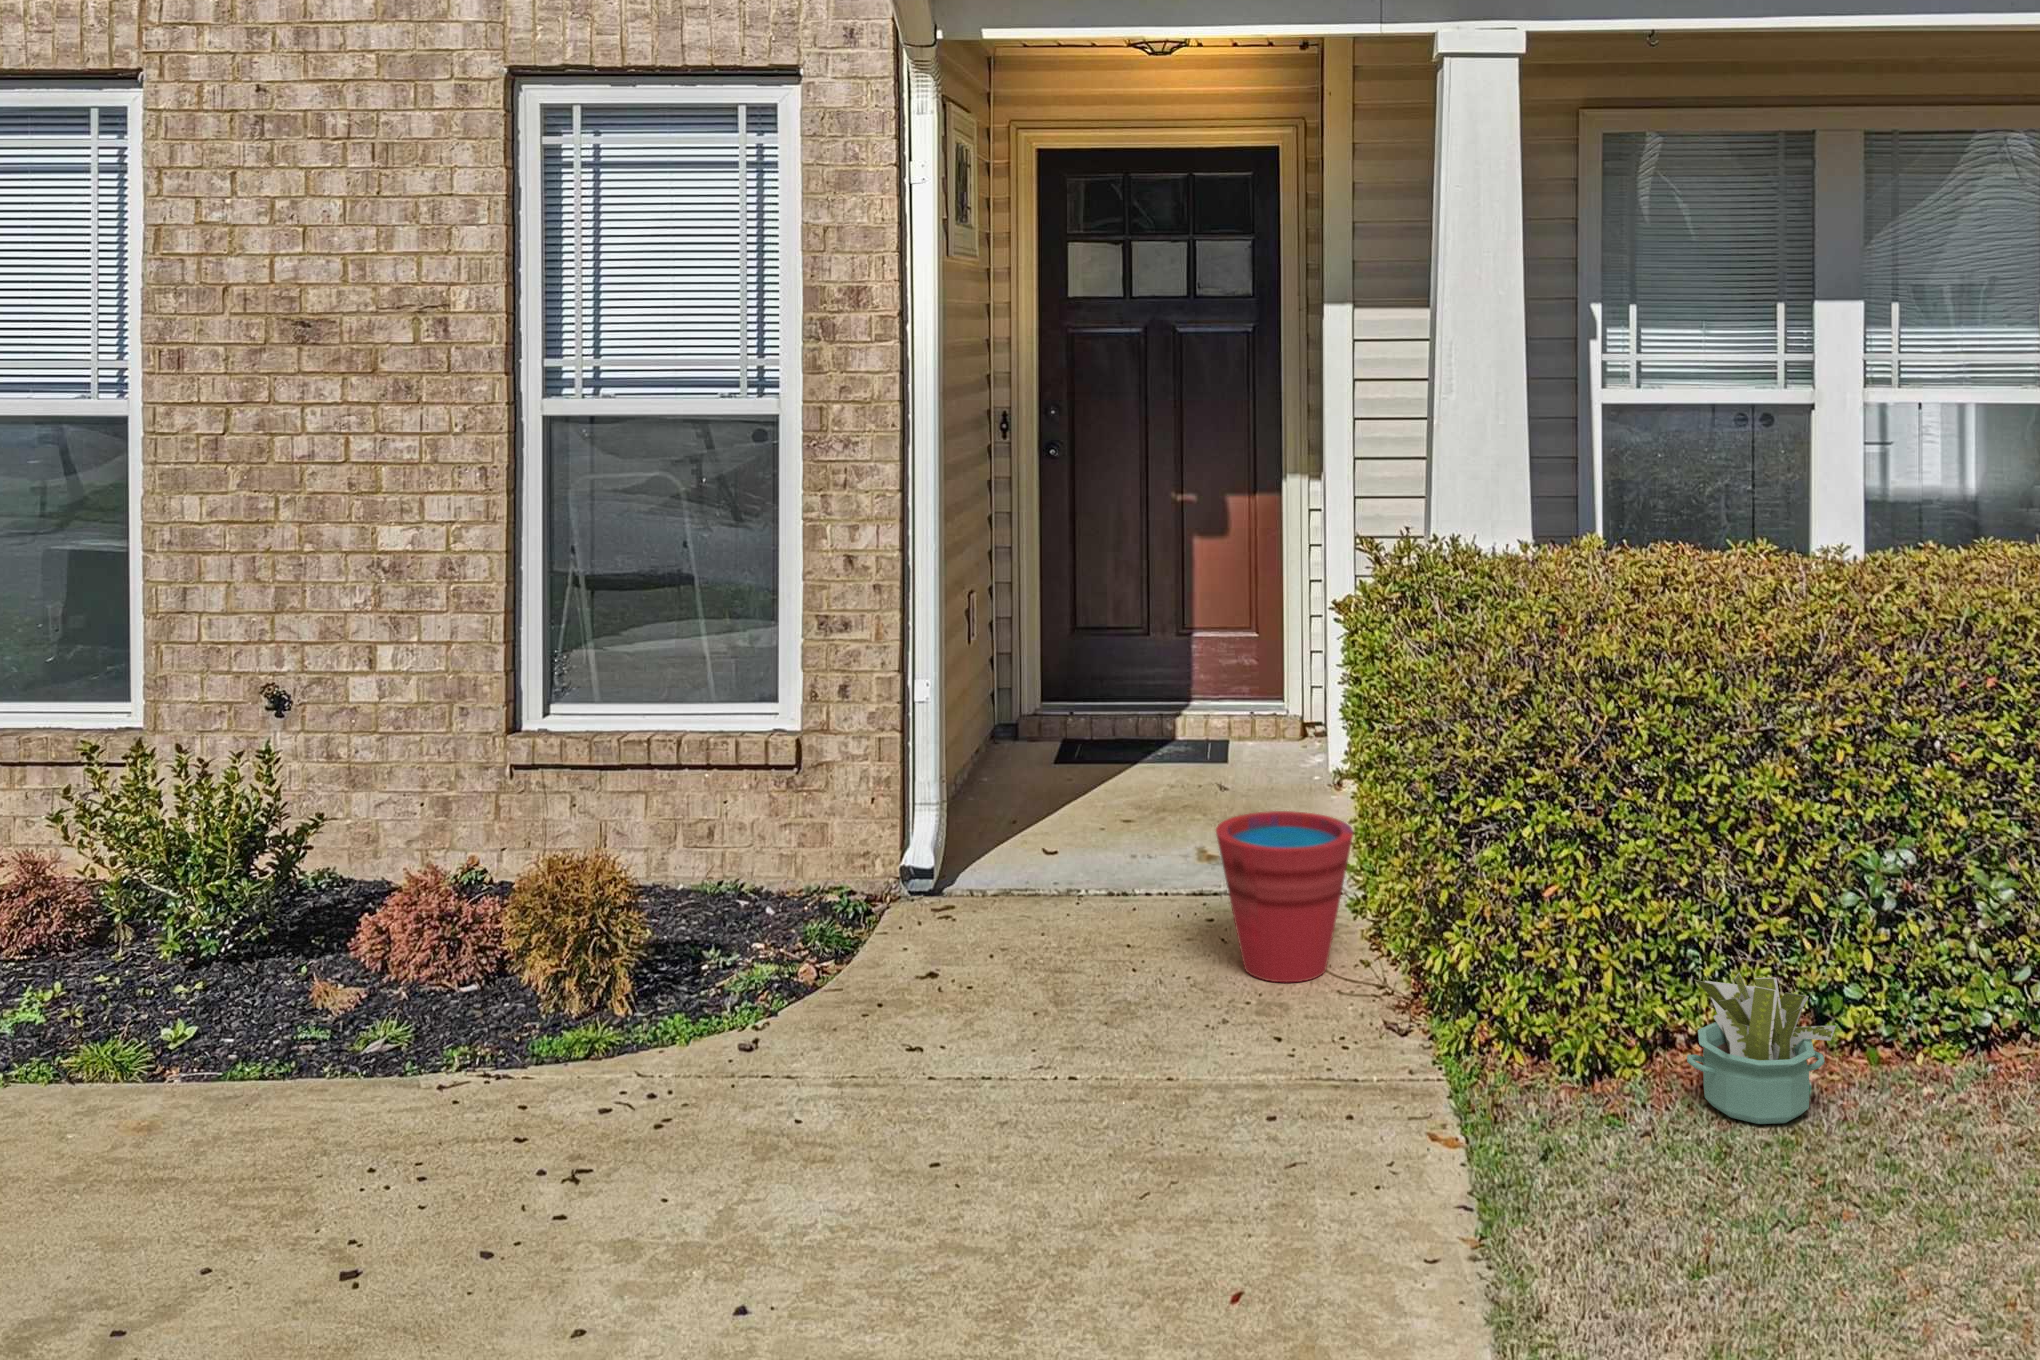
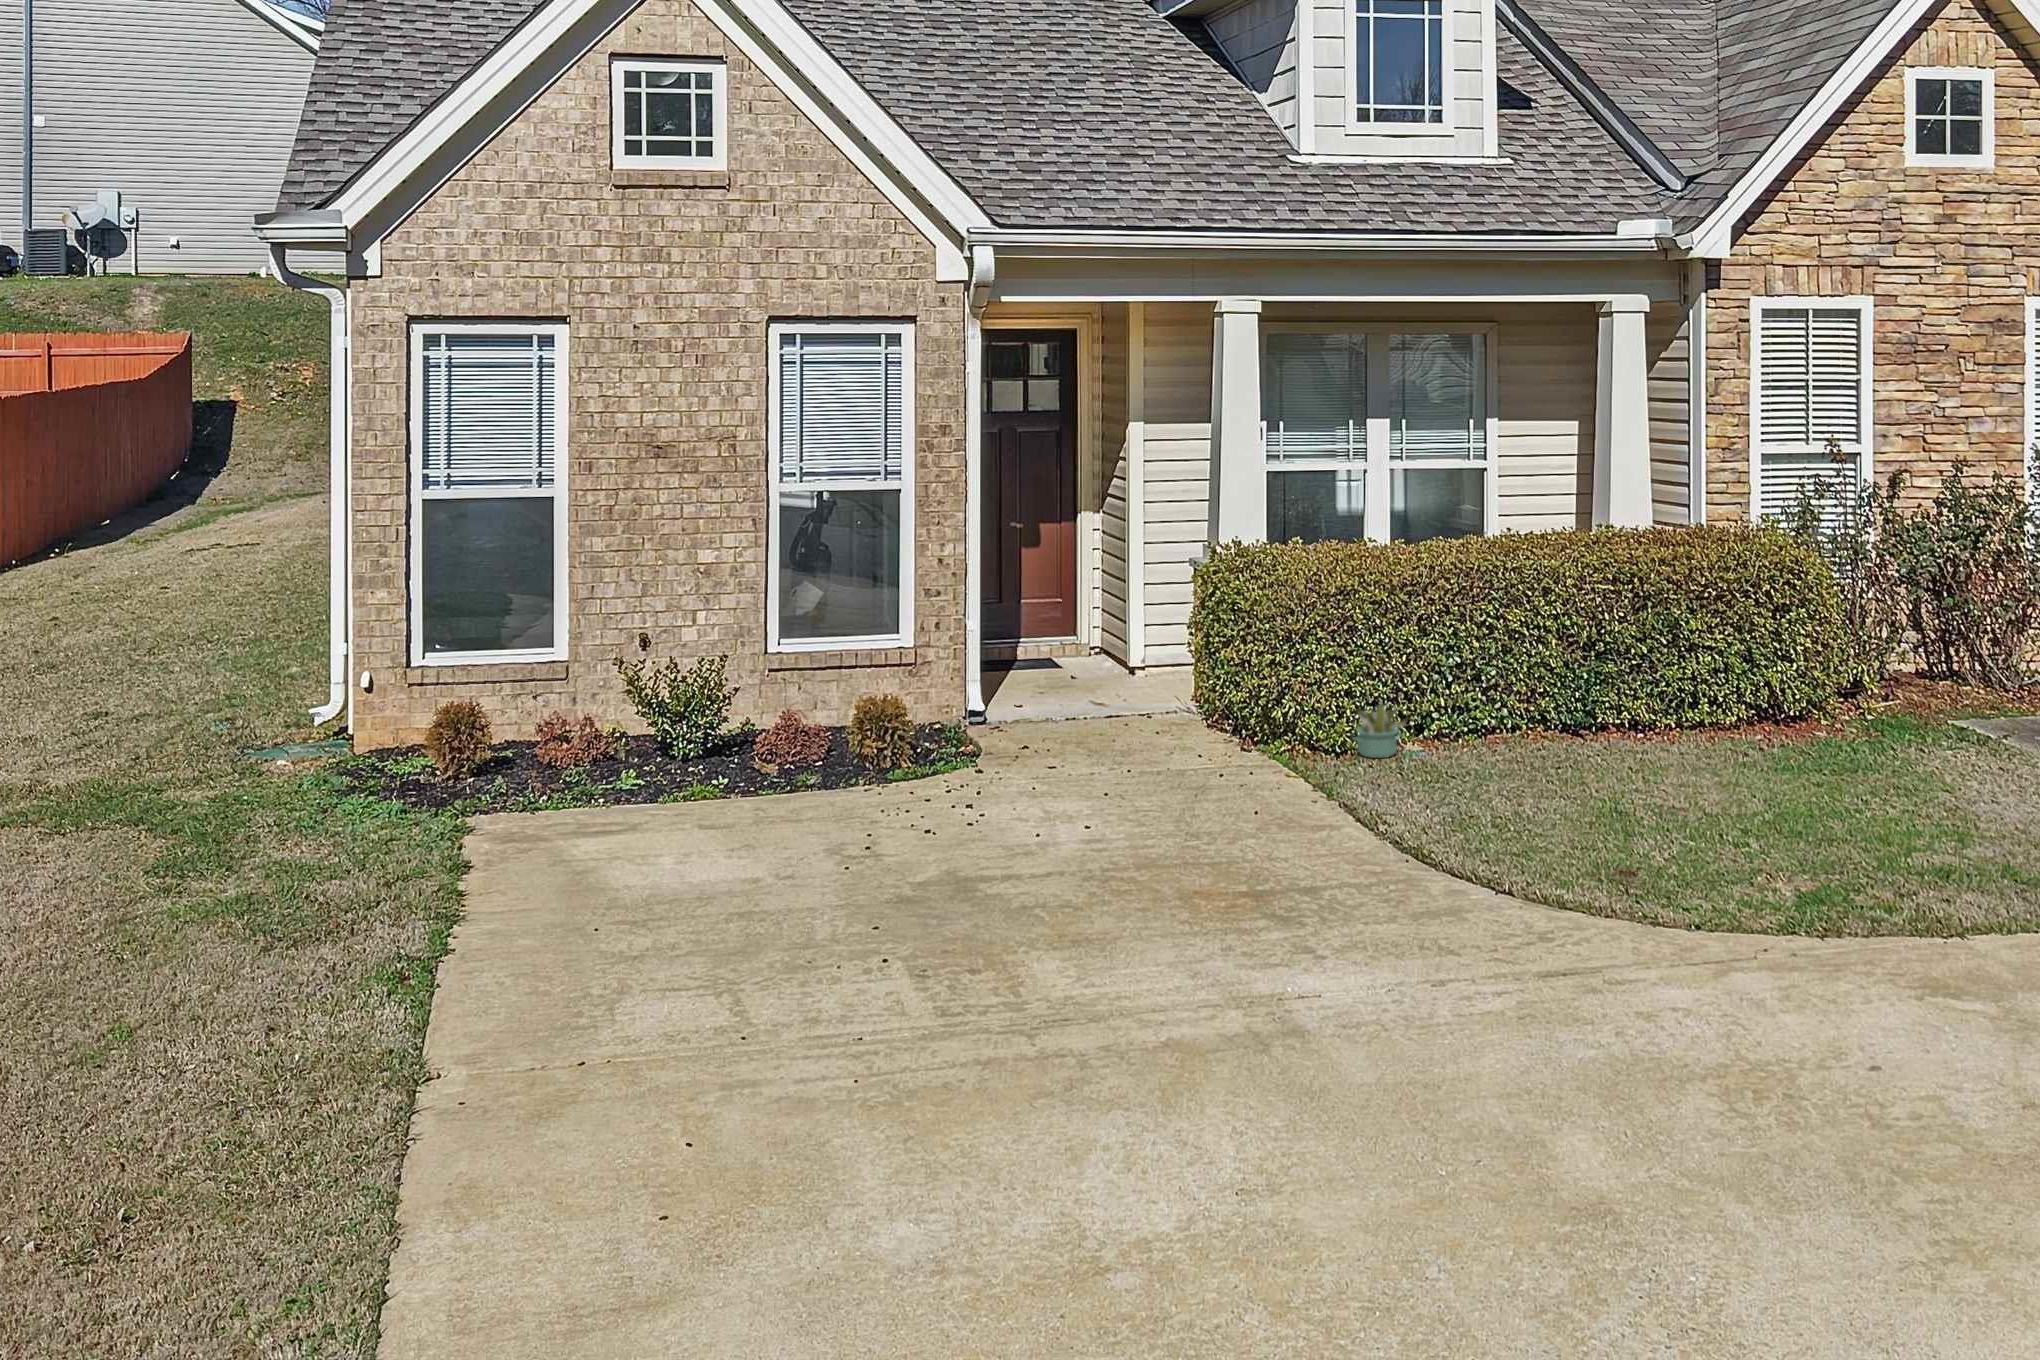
bucket: present [1216,811,1353,982] -> none [1142,668,1203,739]

